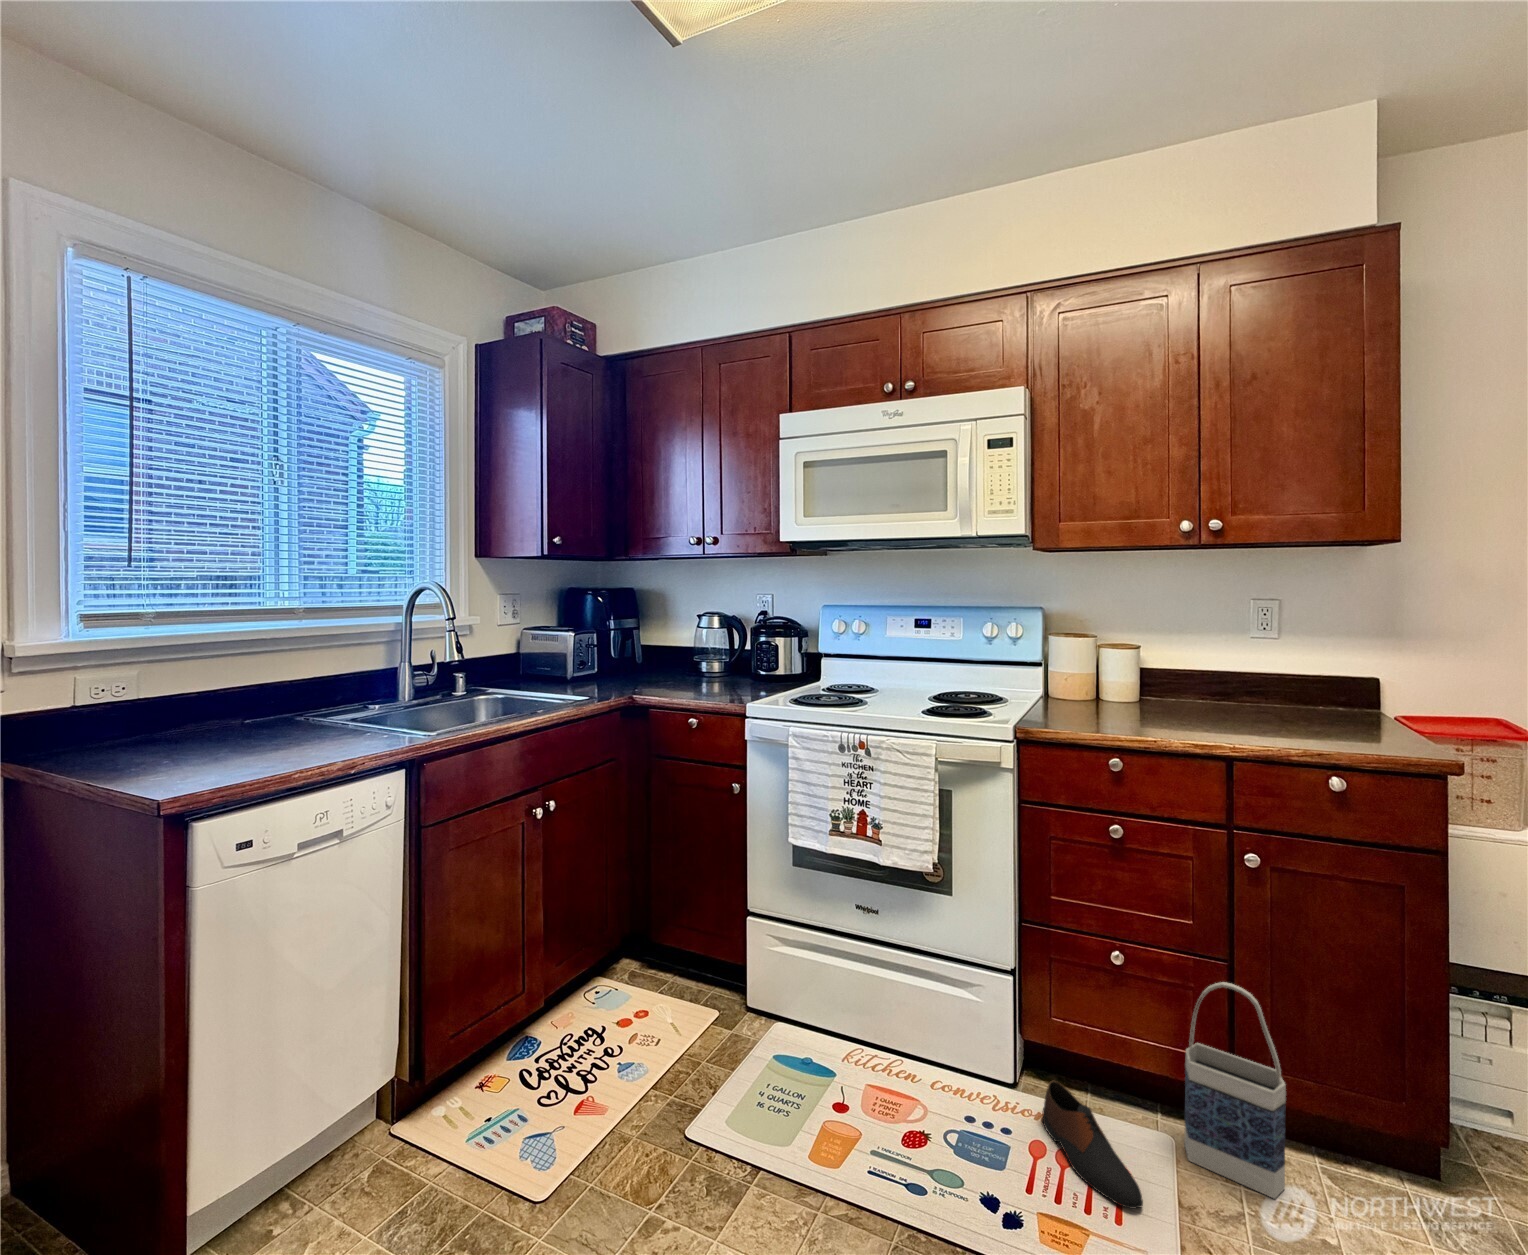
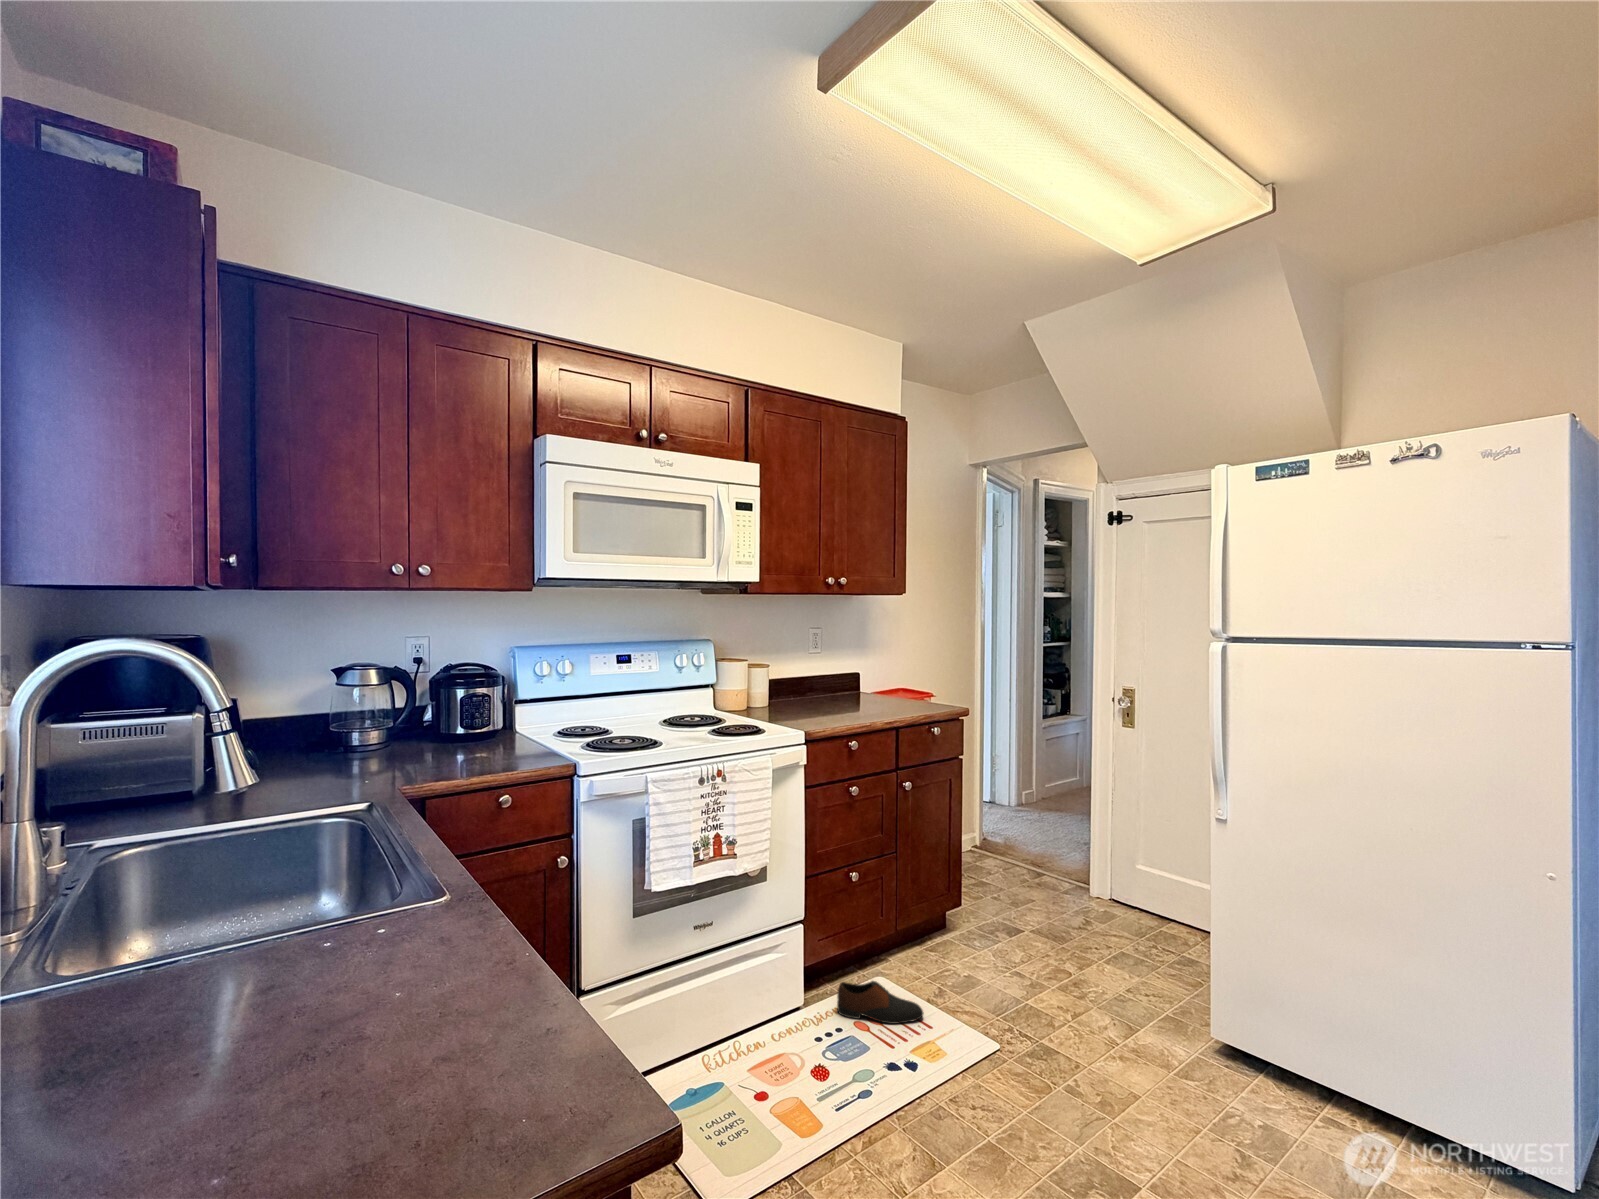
bag: present [1184,982,1286,1198] -> none [886,862,934,983]

